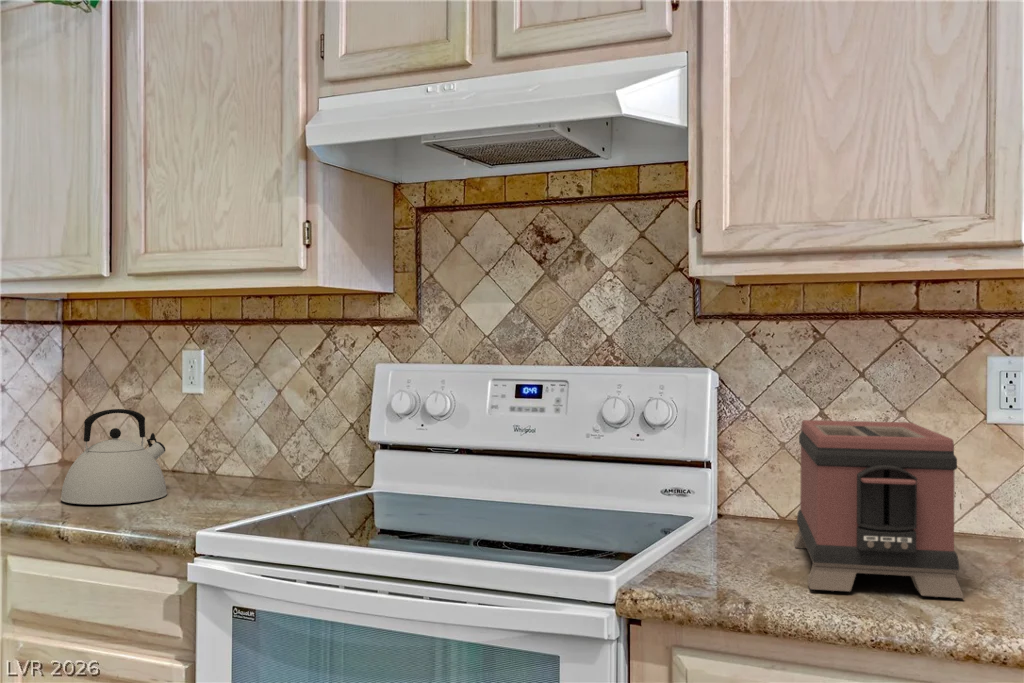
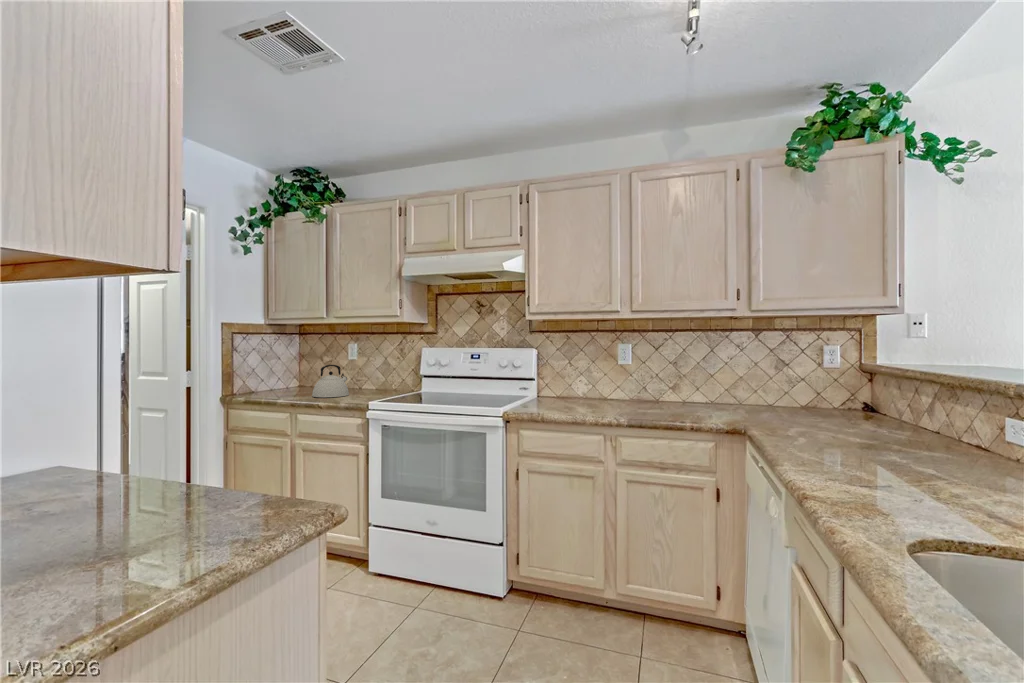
toaster: present [794,420,964,598] -> none [557,364,598,411]

